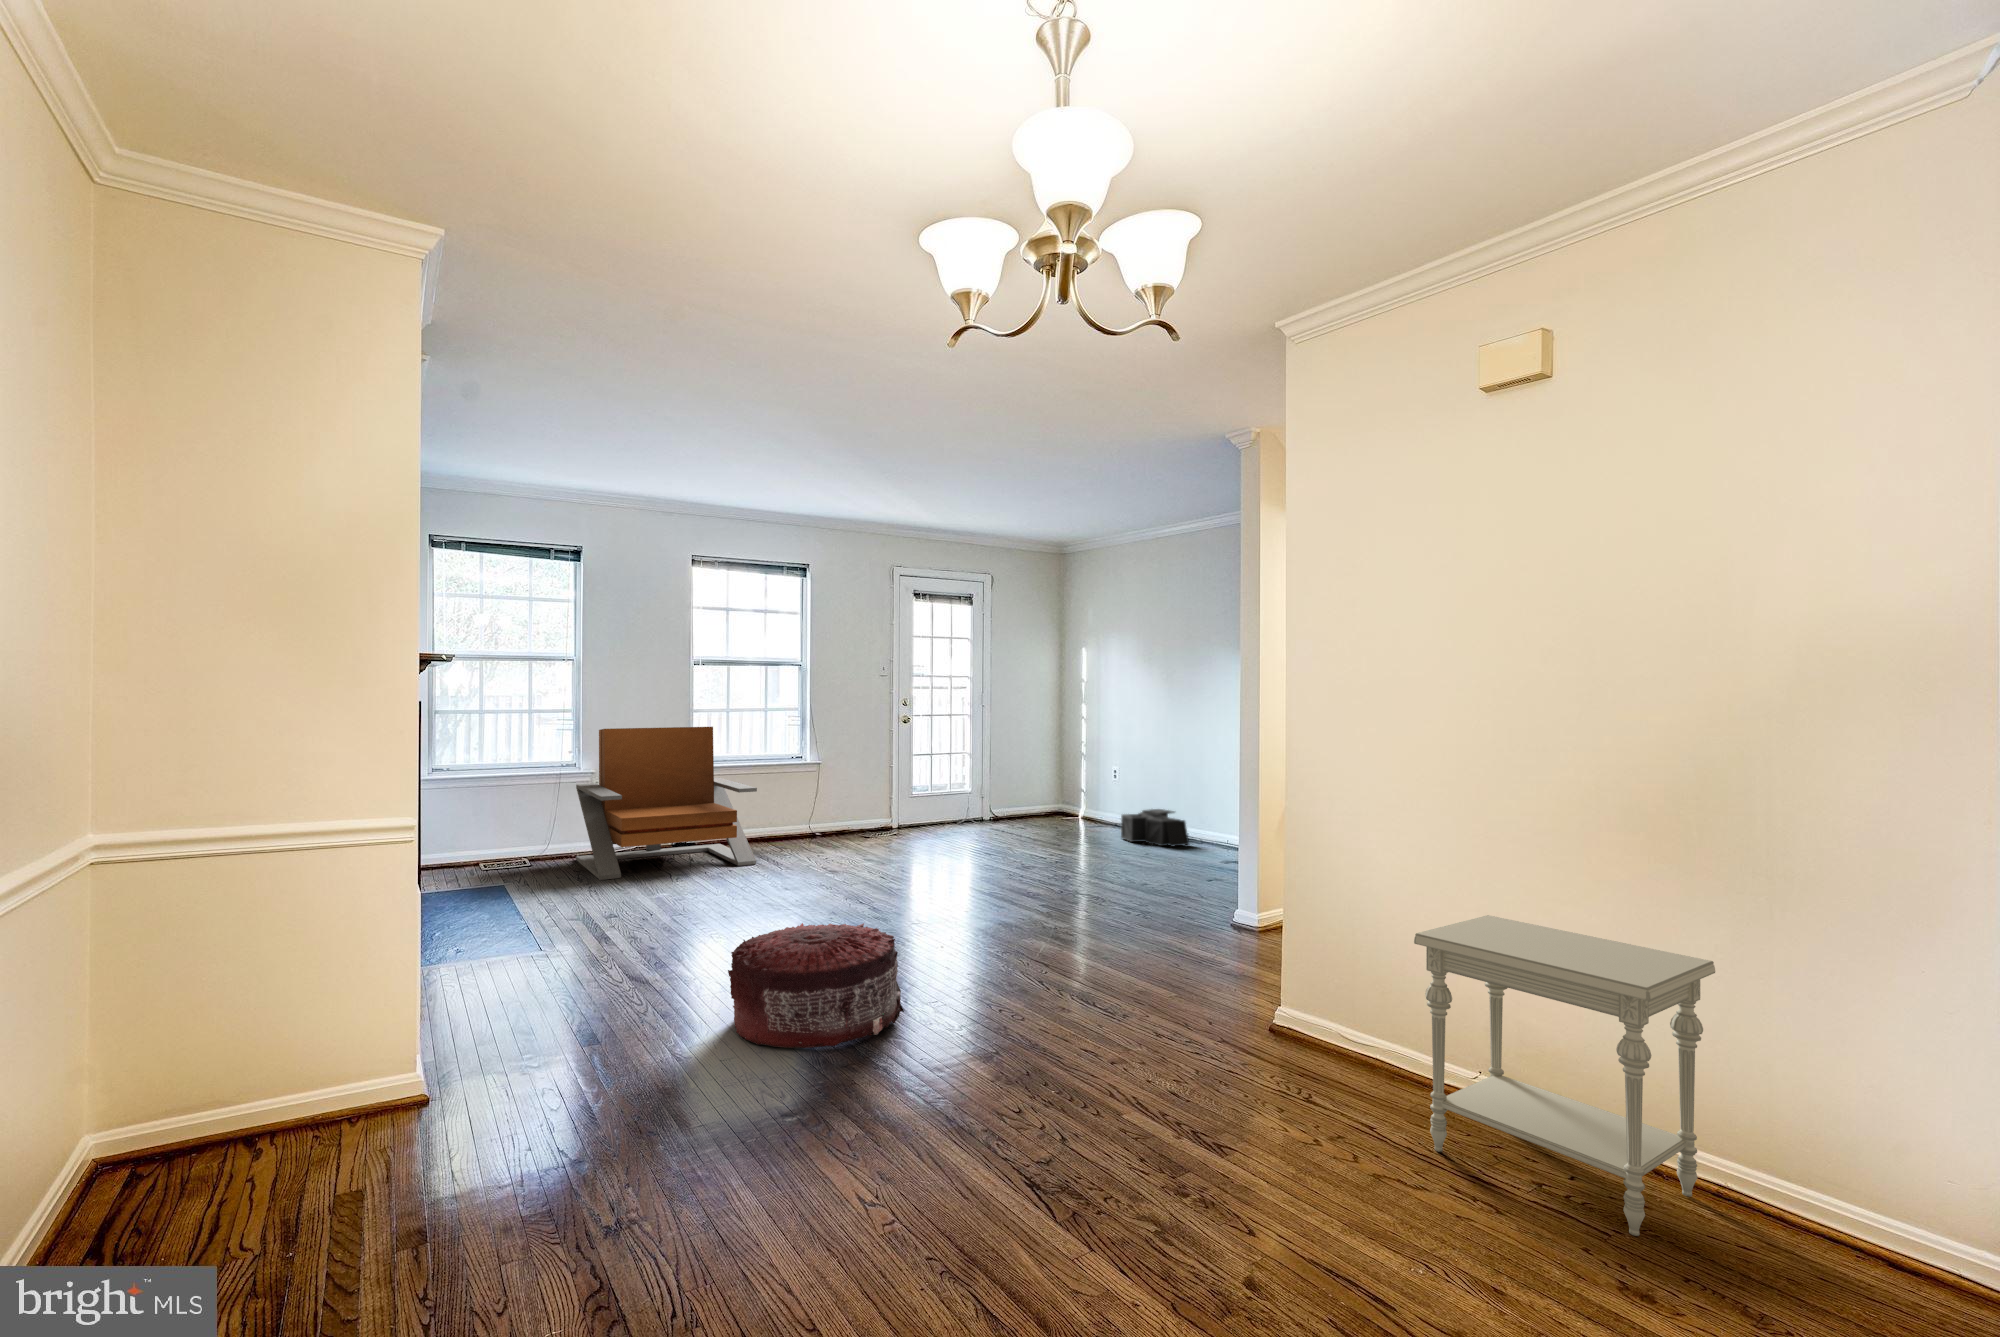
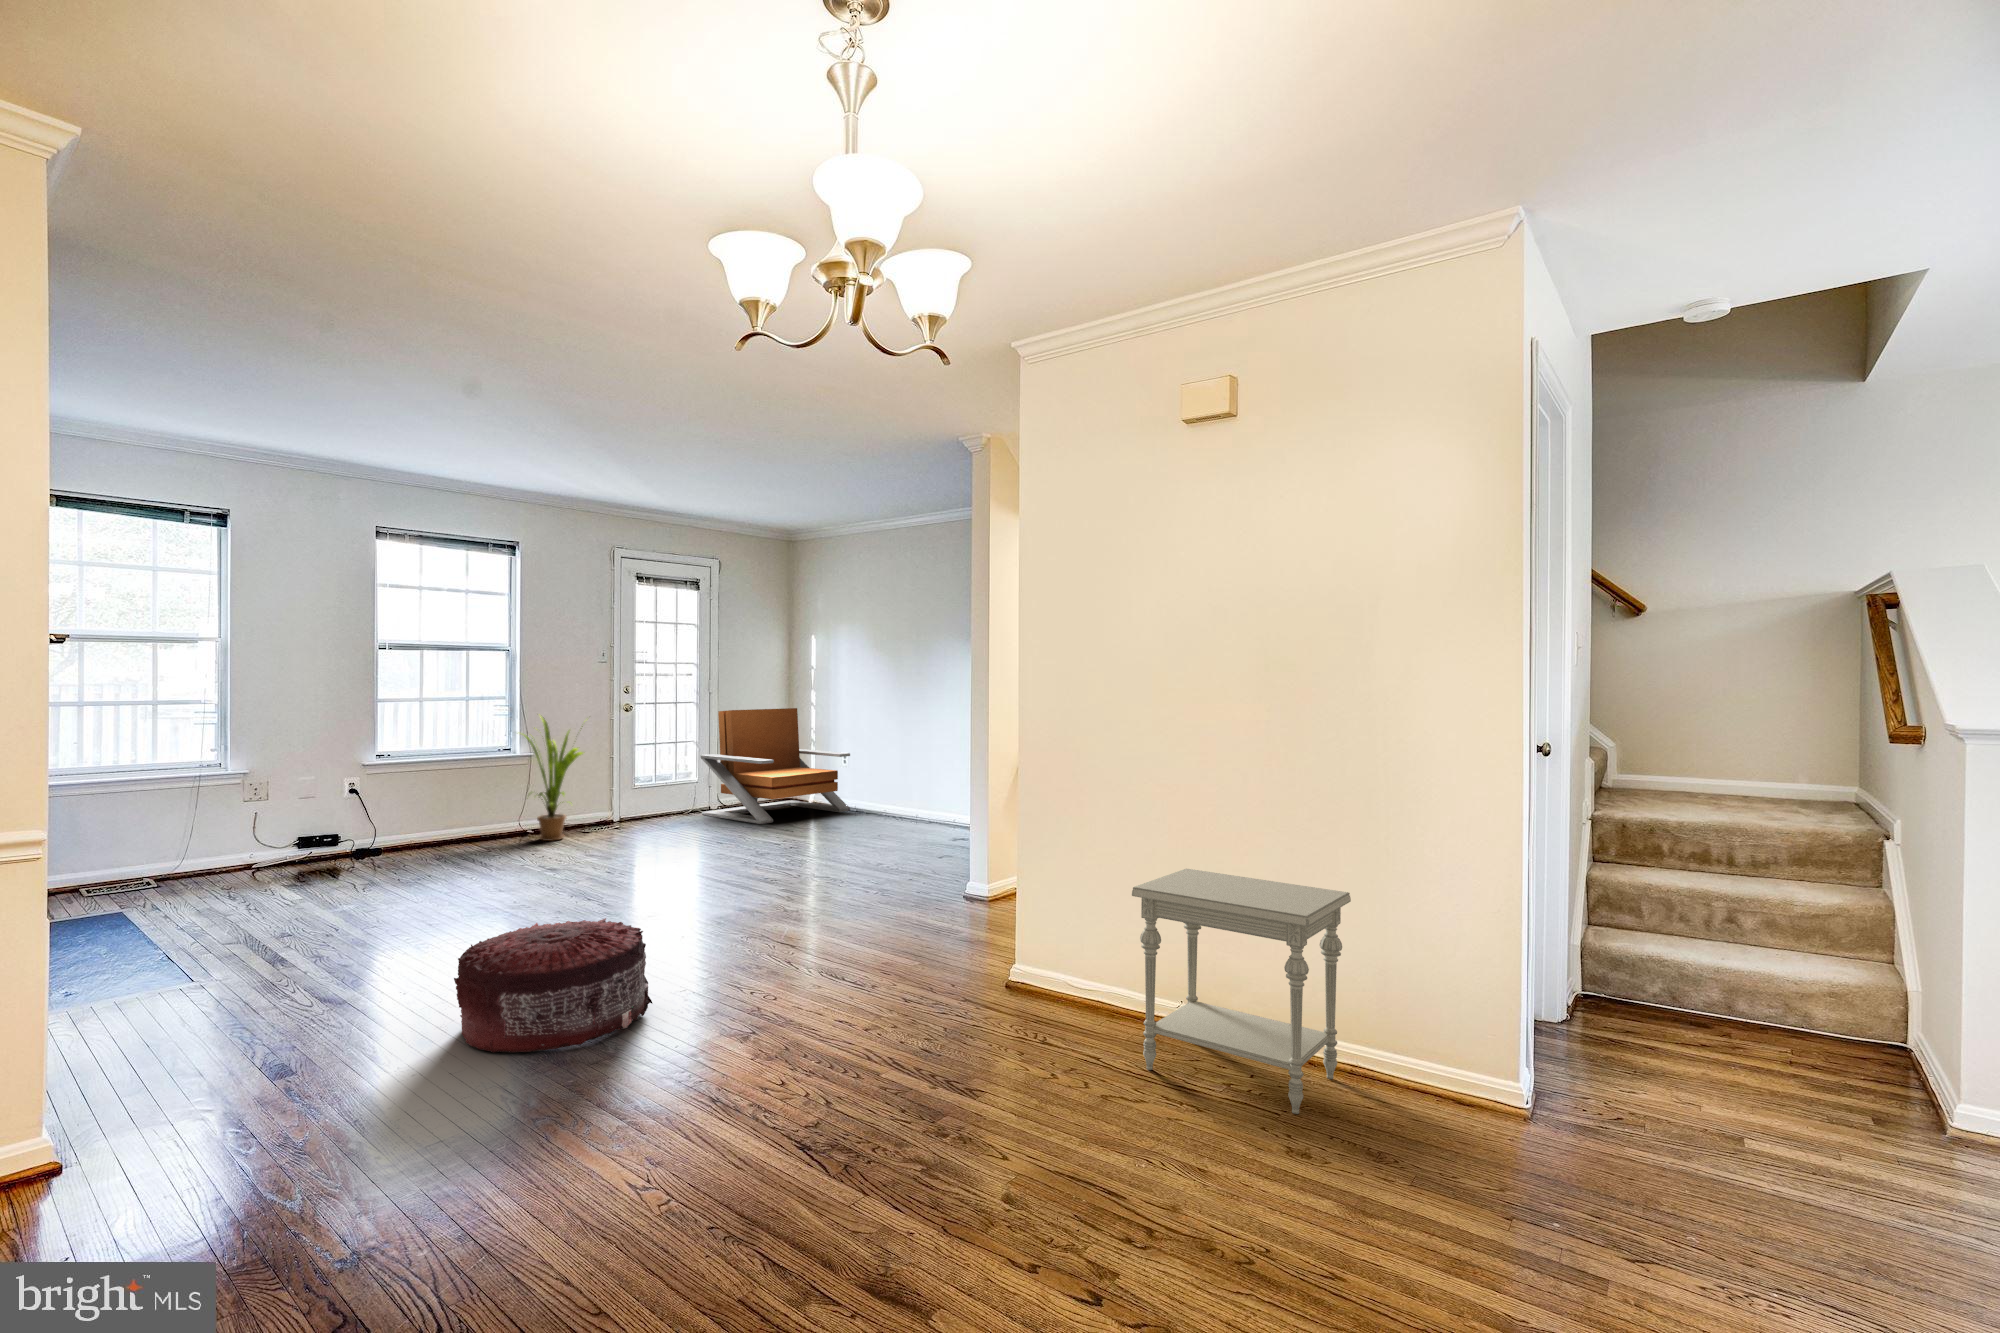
house plant: none [804,722,873,843] -> present [524,717,583,841]
lounge chair: present [576,727,757,880] -> present [701,708,850,824]
storage bin: present [1121,809,1189,847] -> none [851,792,916,827]

